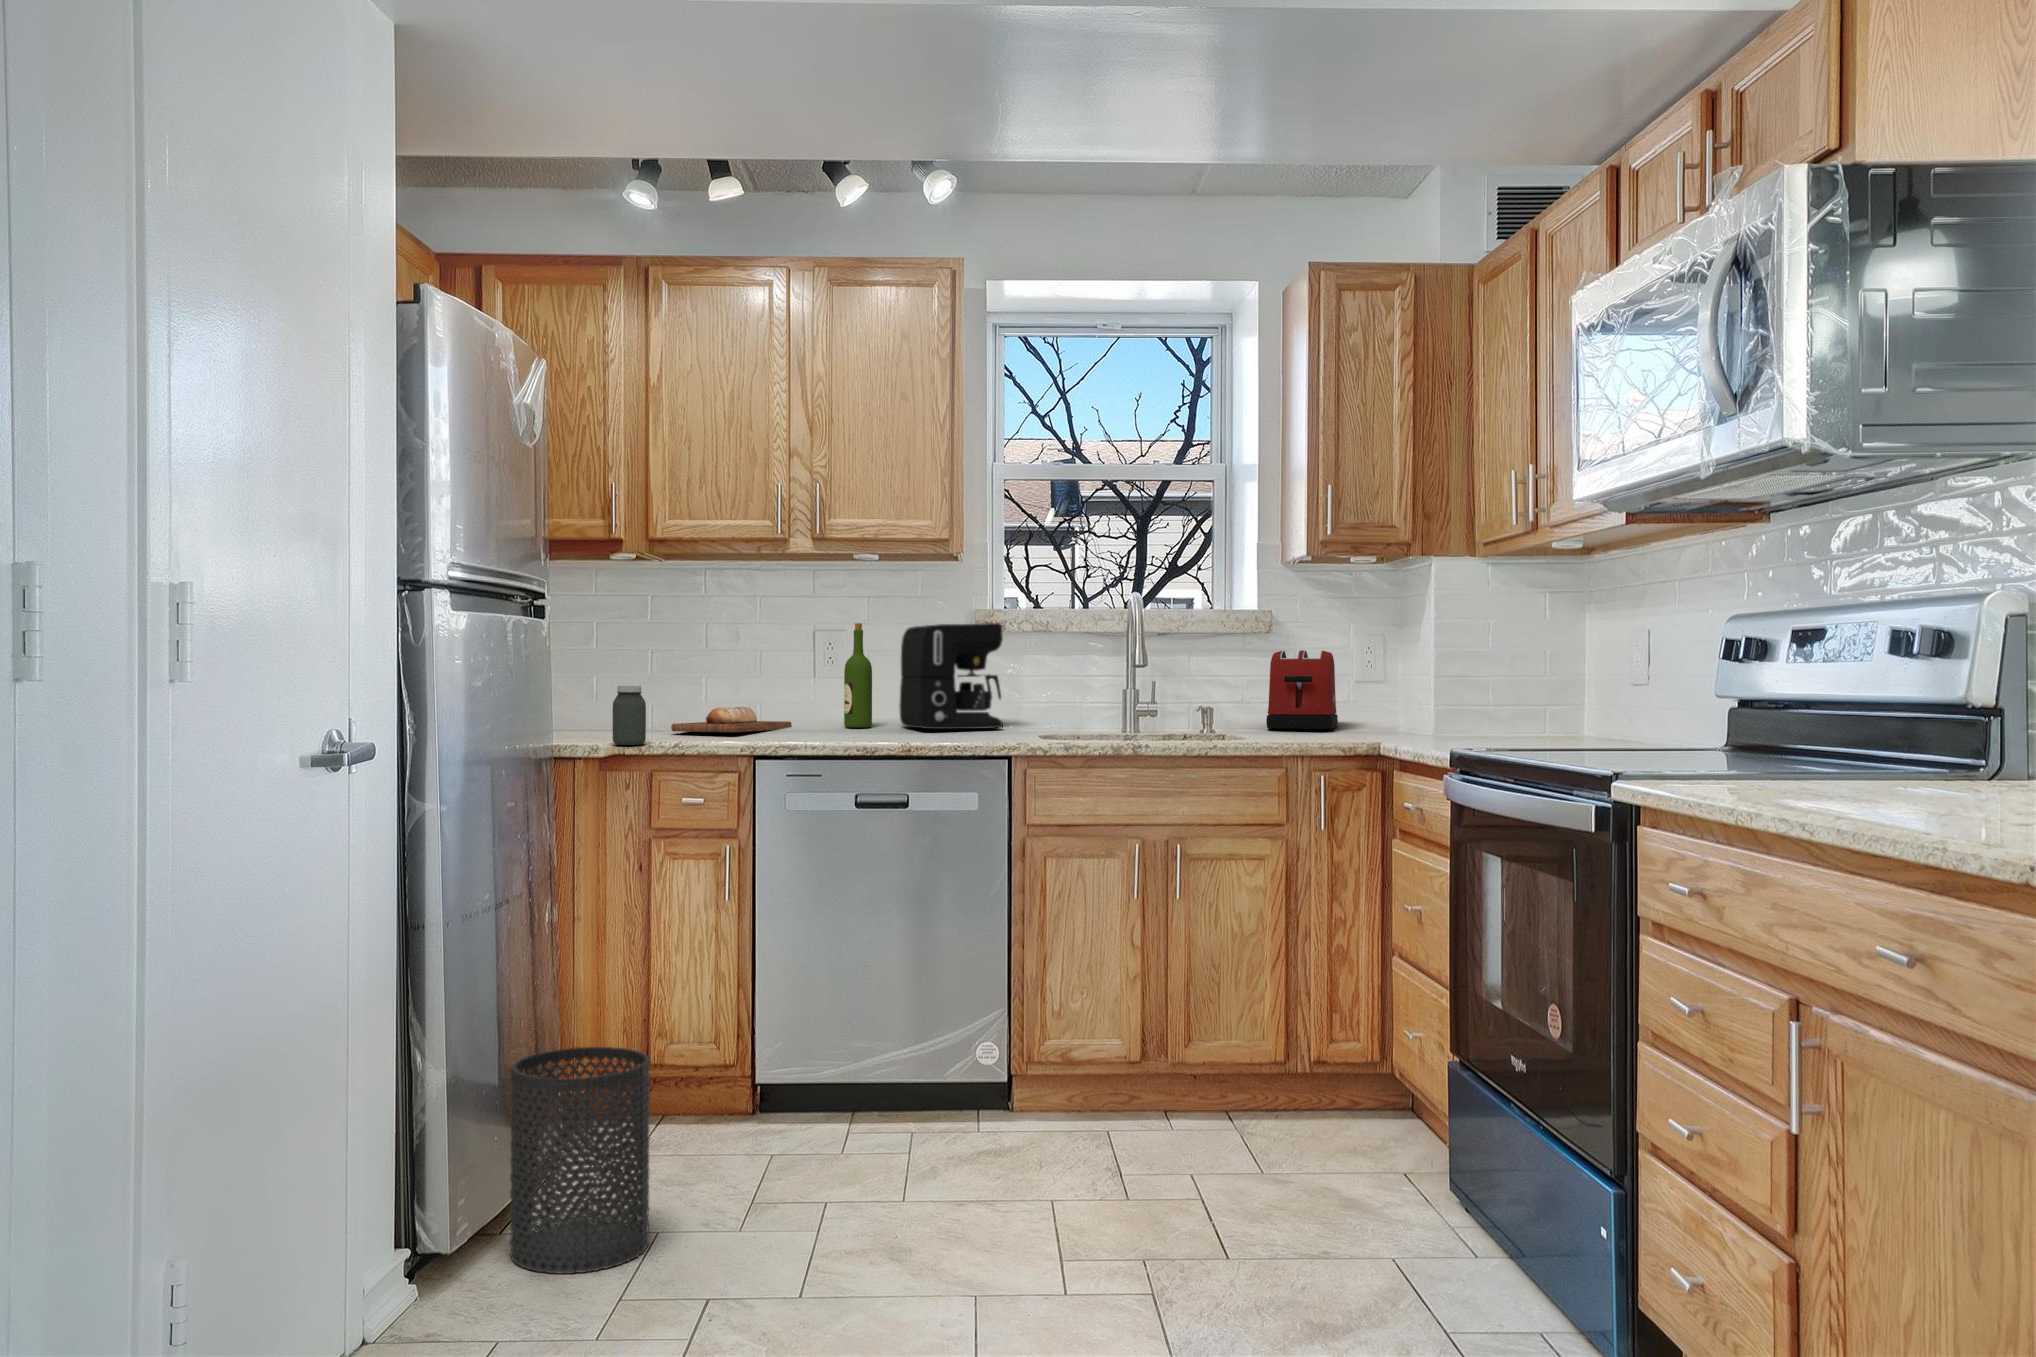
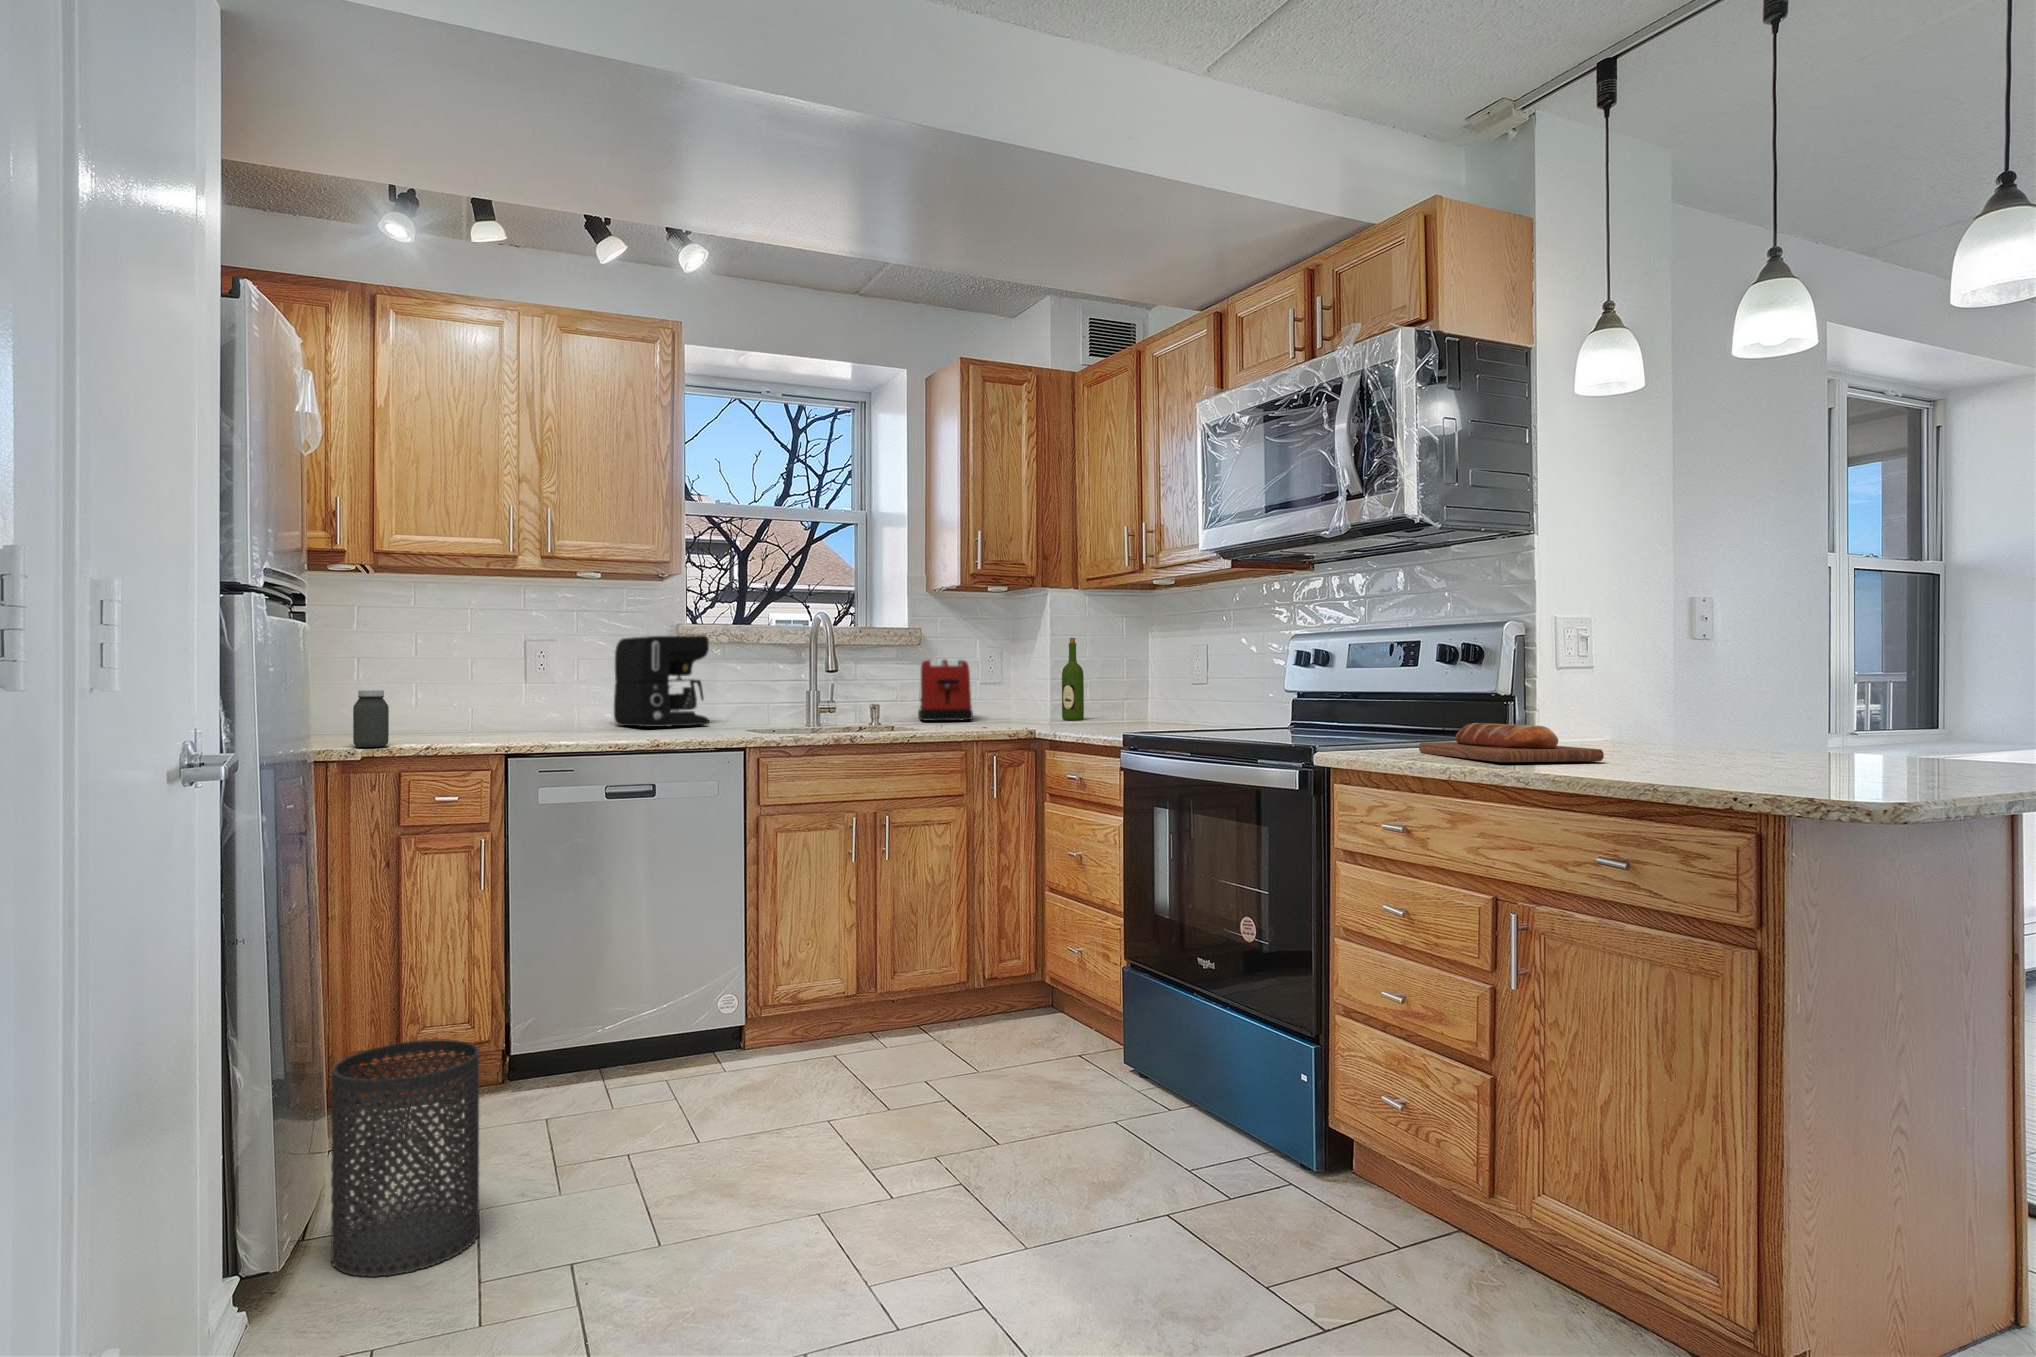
wine bottle: present [844,623,872,728] -> present [1062,638,1084,720]
bread loaf: present [671,707,792,732] -> present [1419,723,1604,762]

